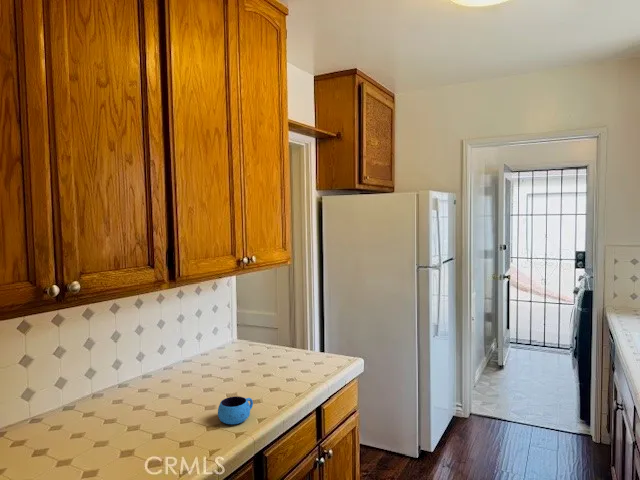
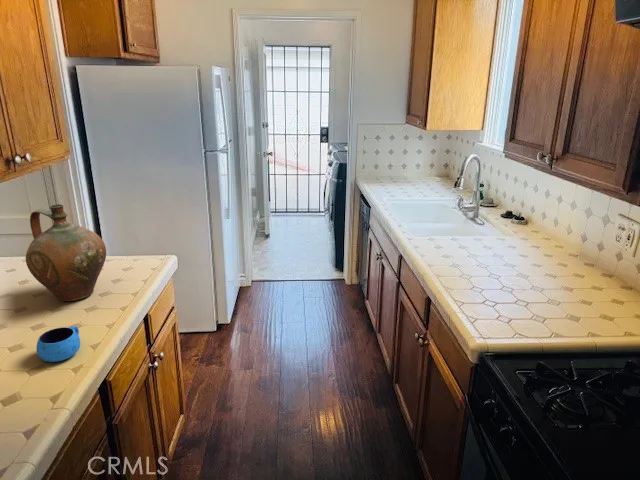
ceramic jug: none [238,298,297,381] -> present [26,204,106,301]

